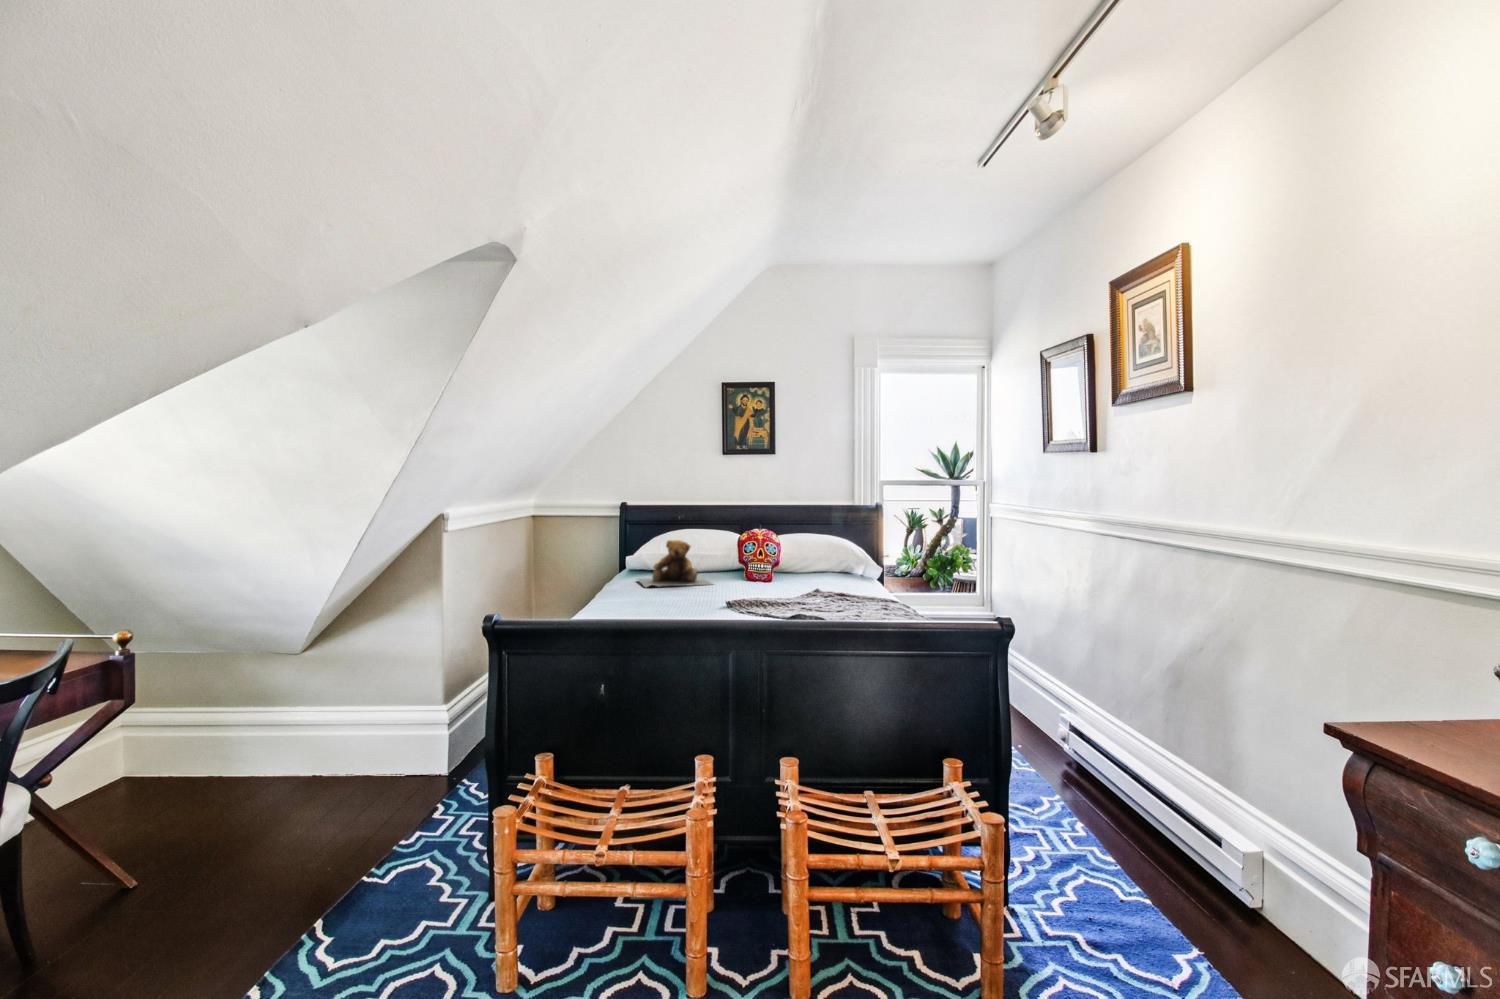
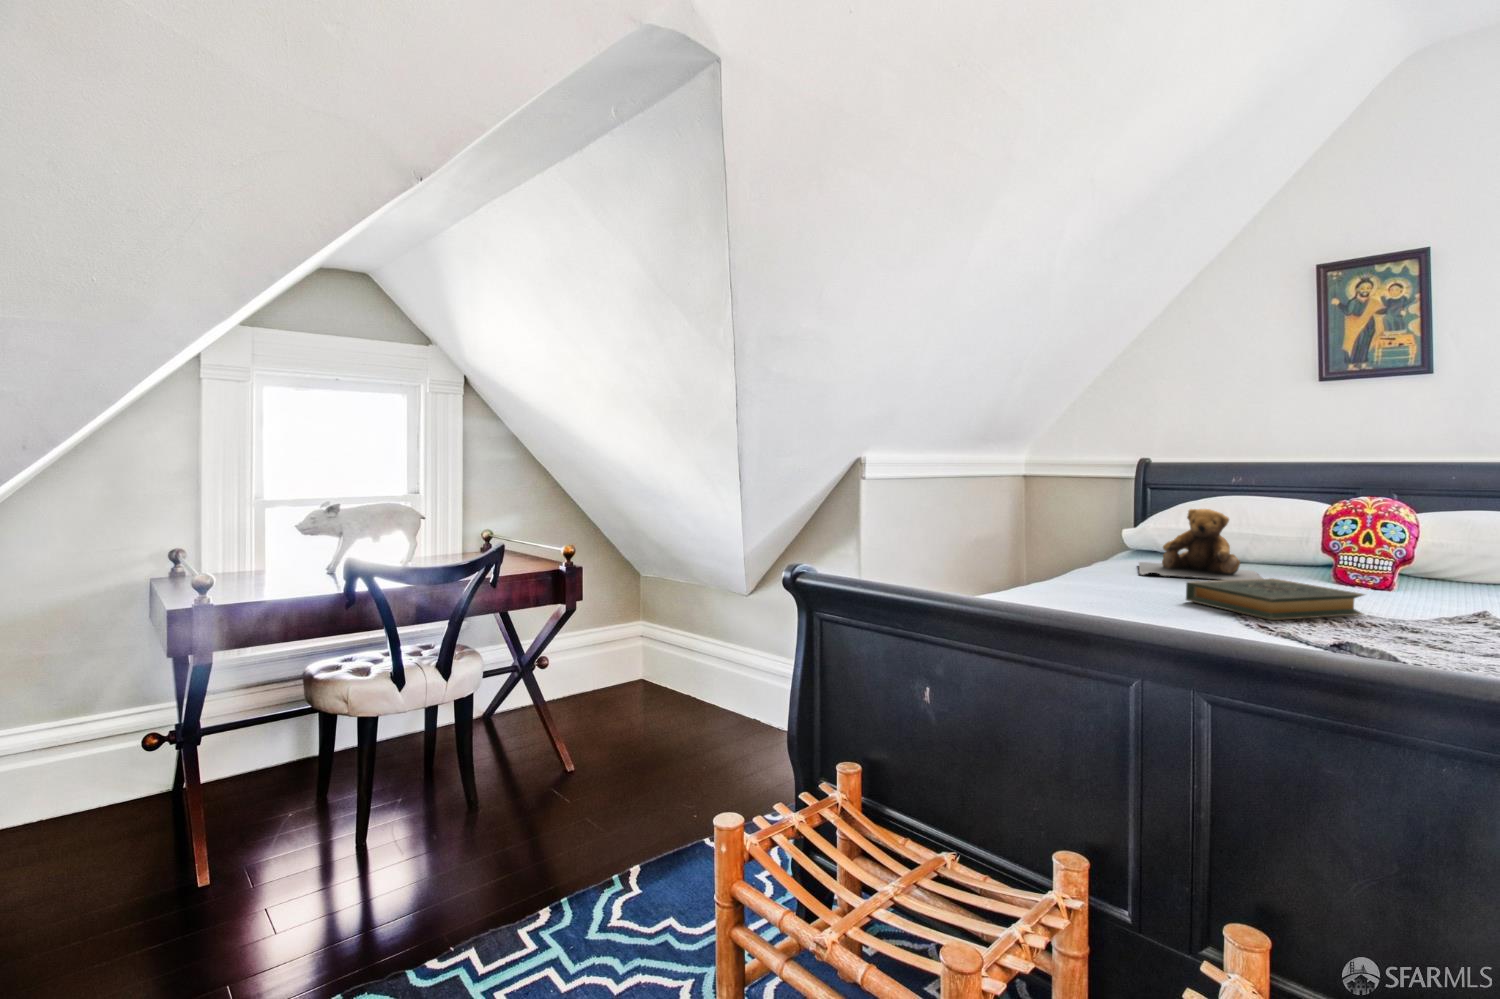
hardback book: none [687,582,772,606] -> present [1186,578,1364,620]

